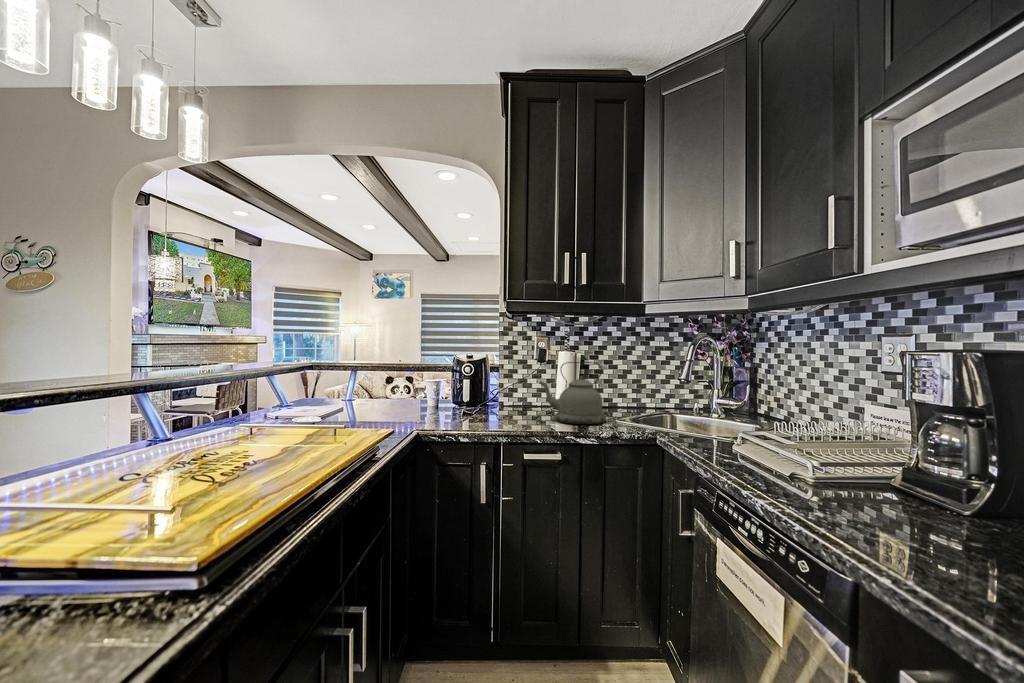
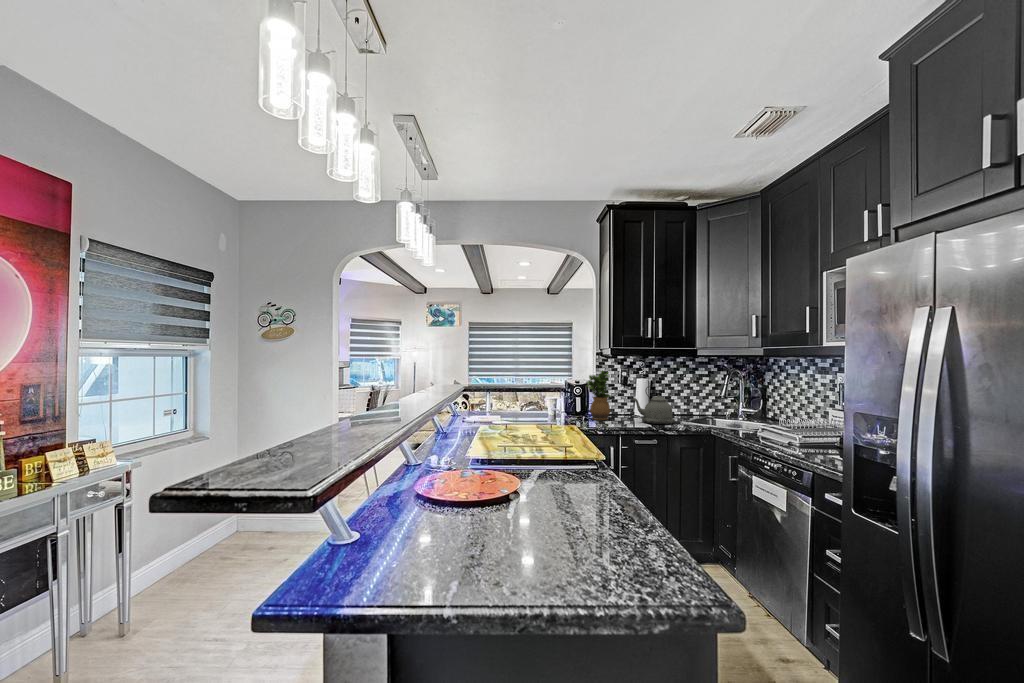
potted plant: none [471,338,512,416] -> present [587,370,611,420]

